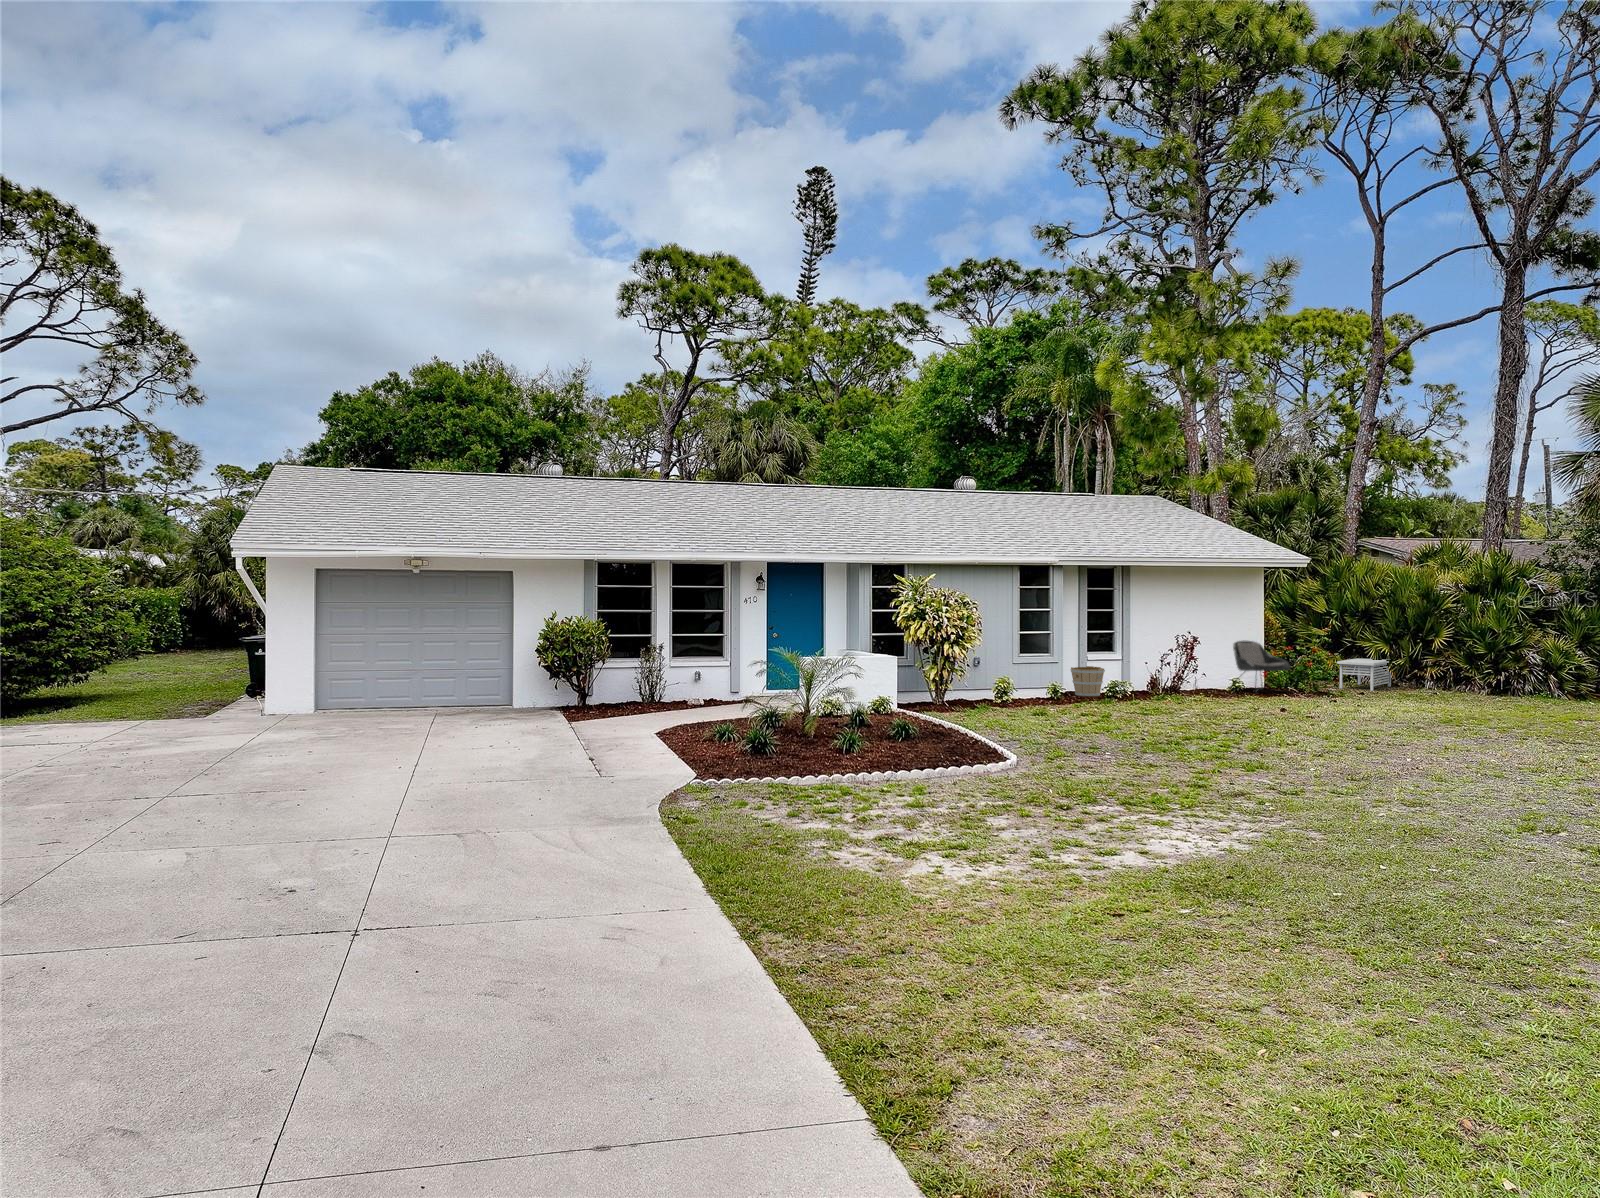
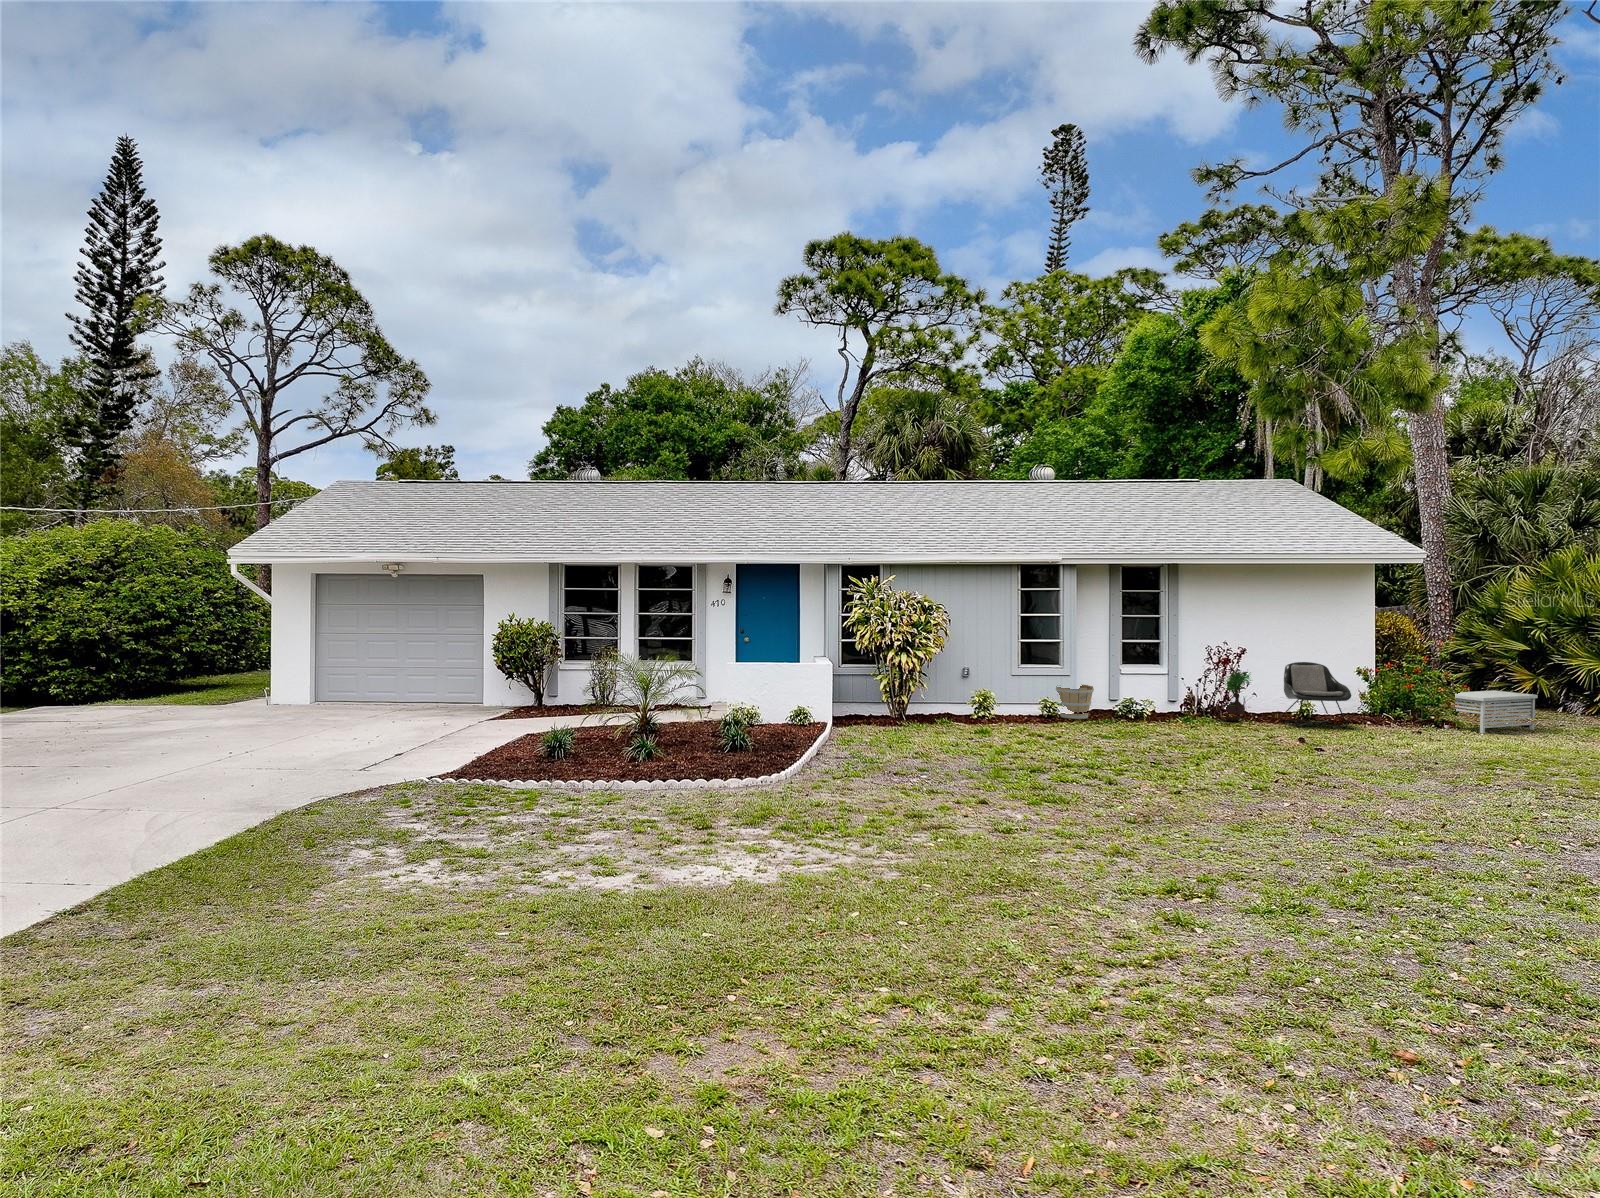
potted tree: none [1189,645,1218,691] -> present [1224,669,1251,721]

